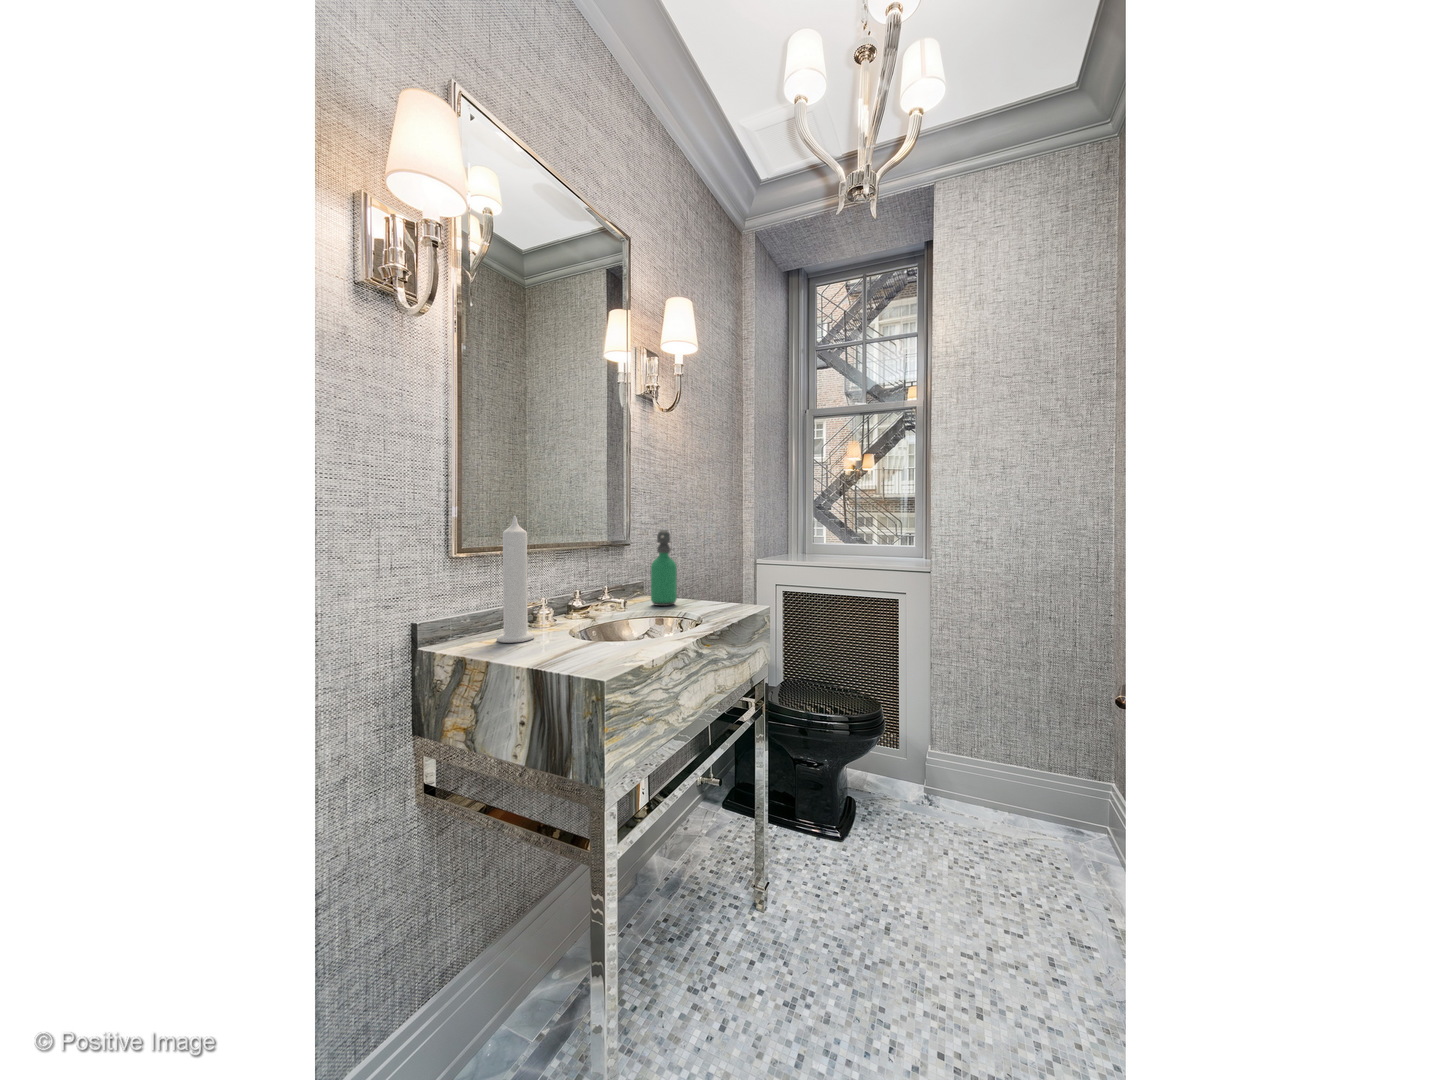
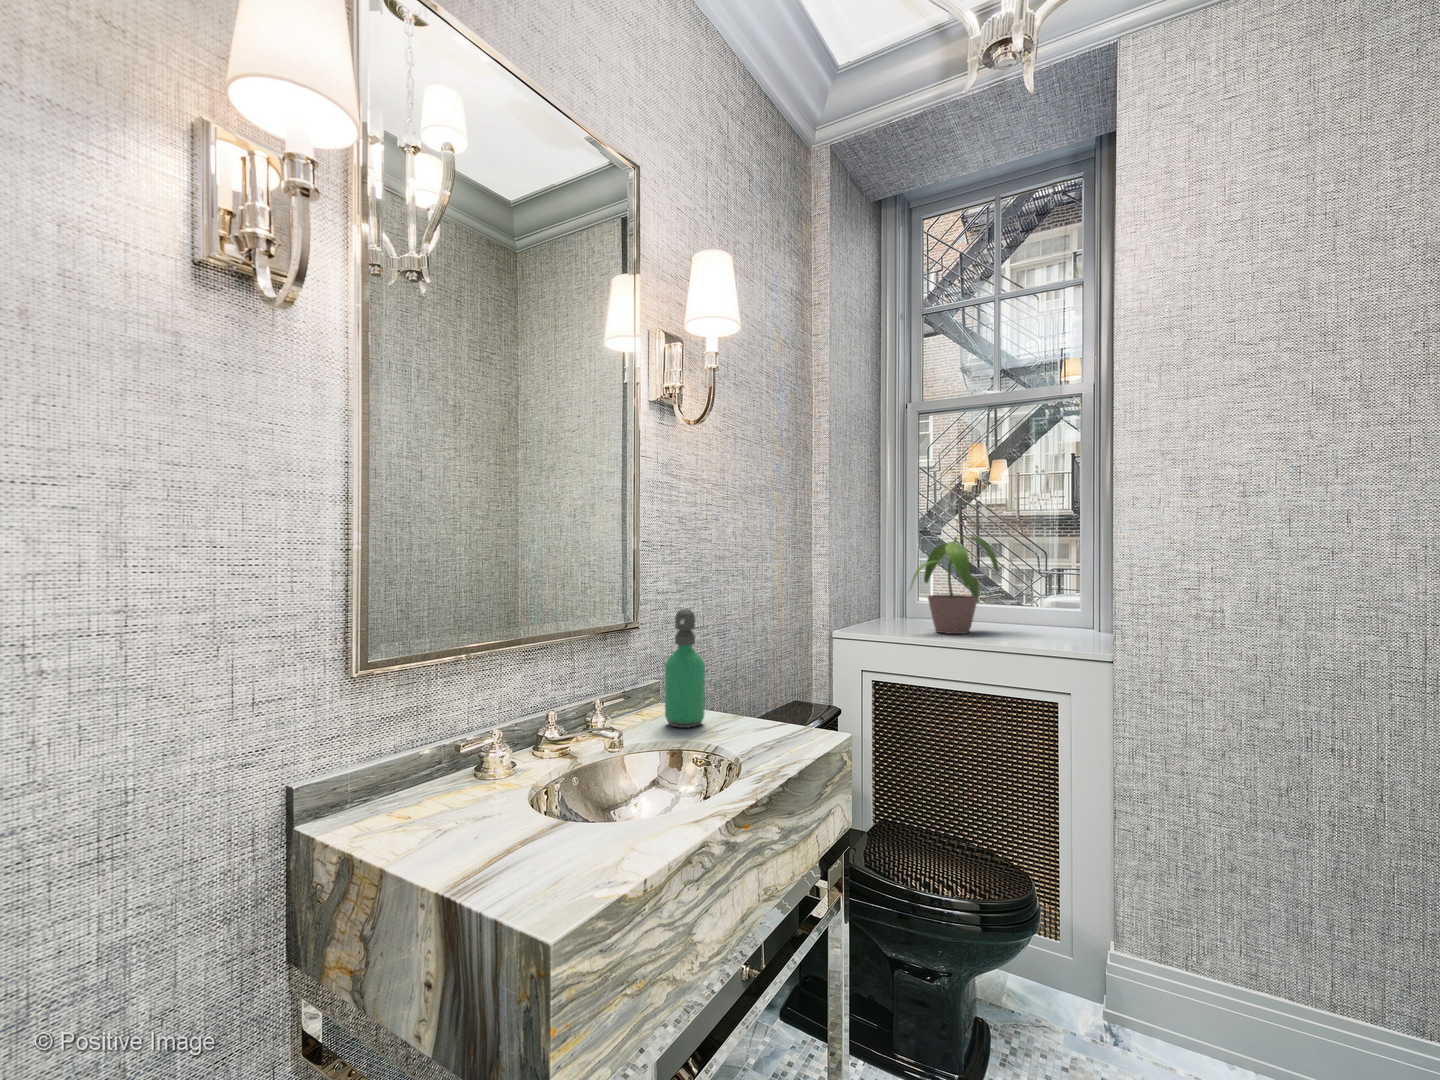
potted plant: none [800,498,872,562] -> present [910,537,999,634]
candle: present [497,515,534,643] -> none [412,617,471,821]

